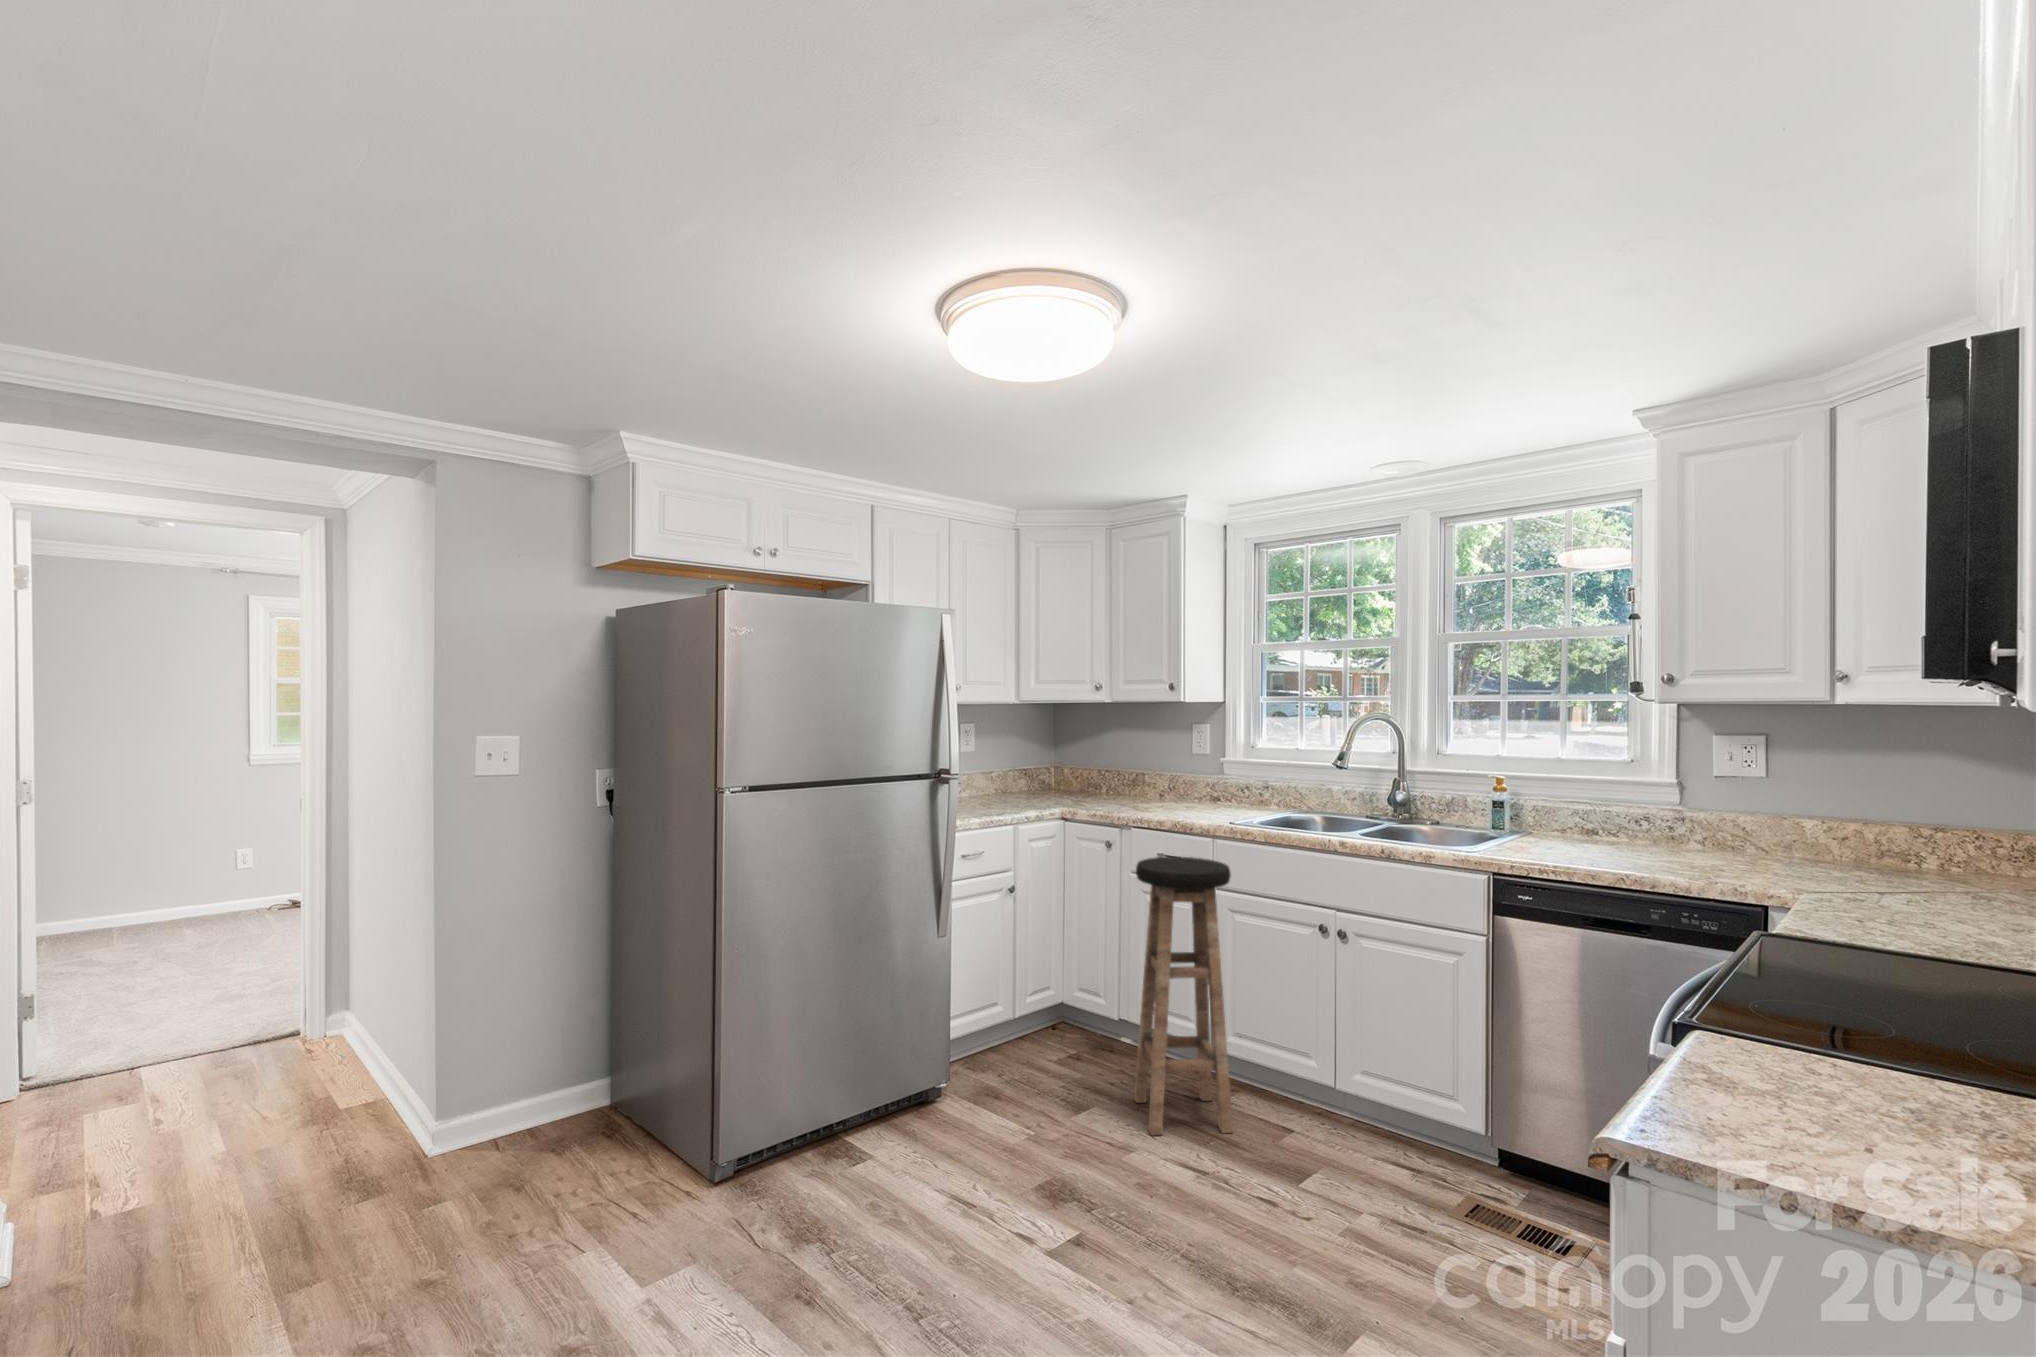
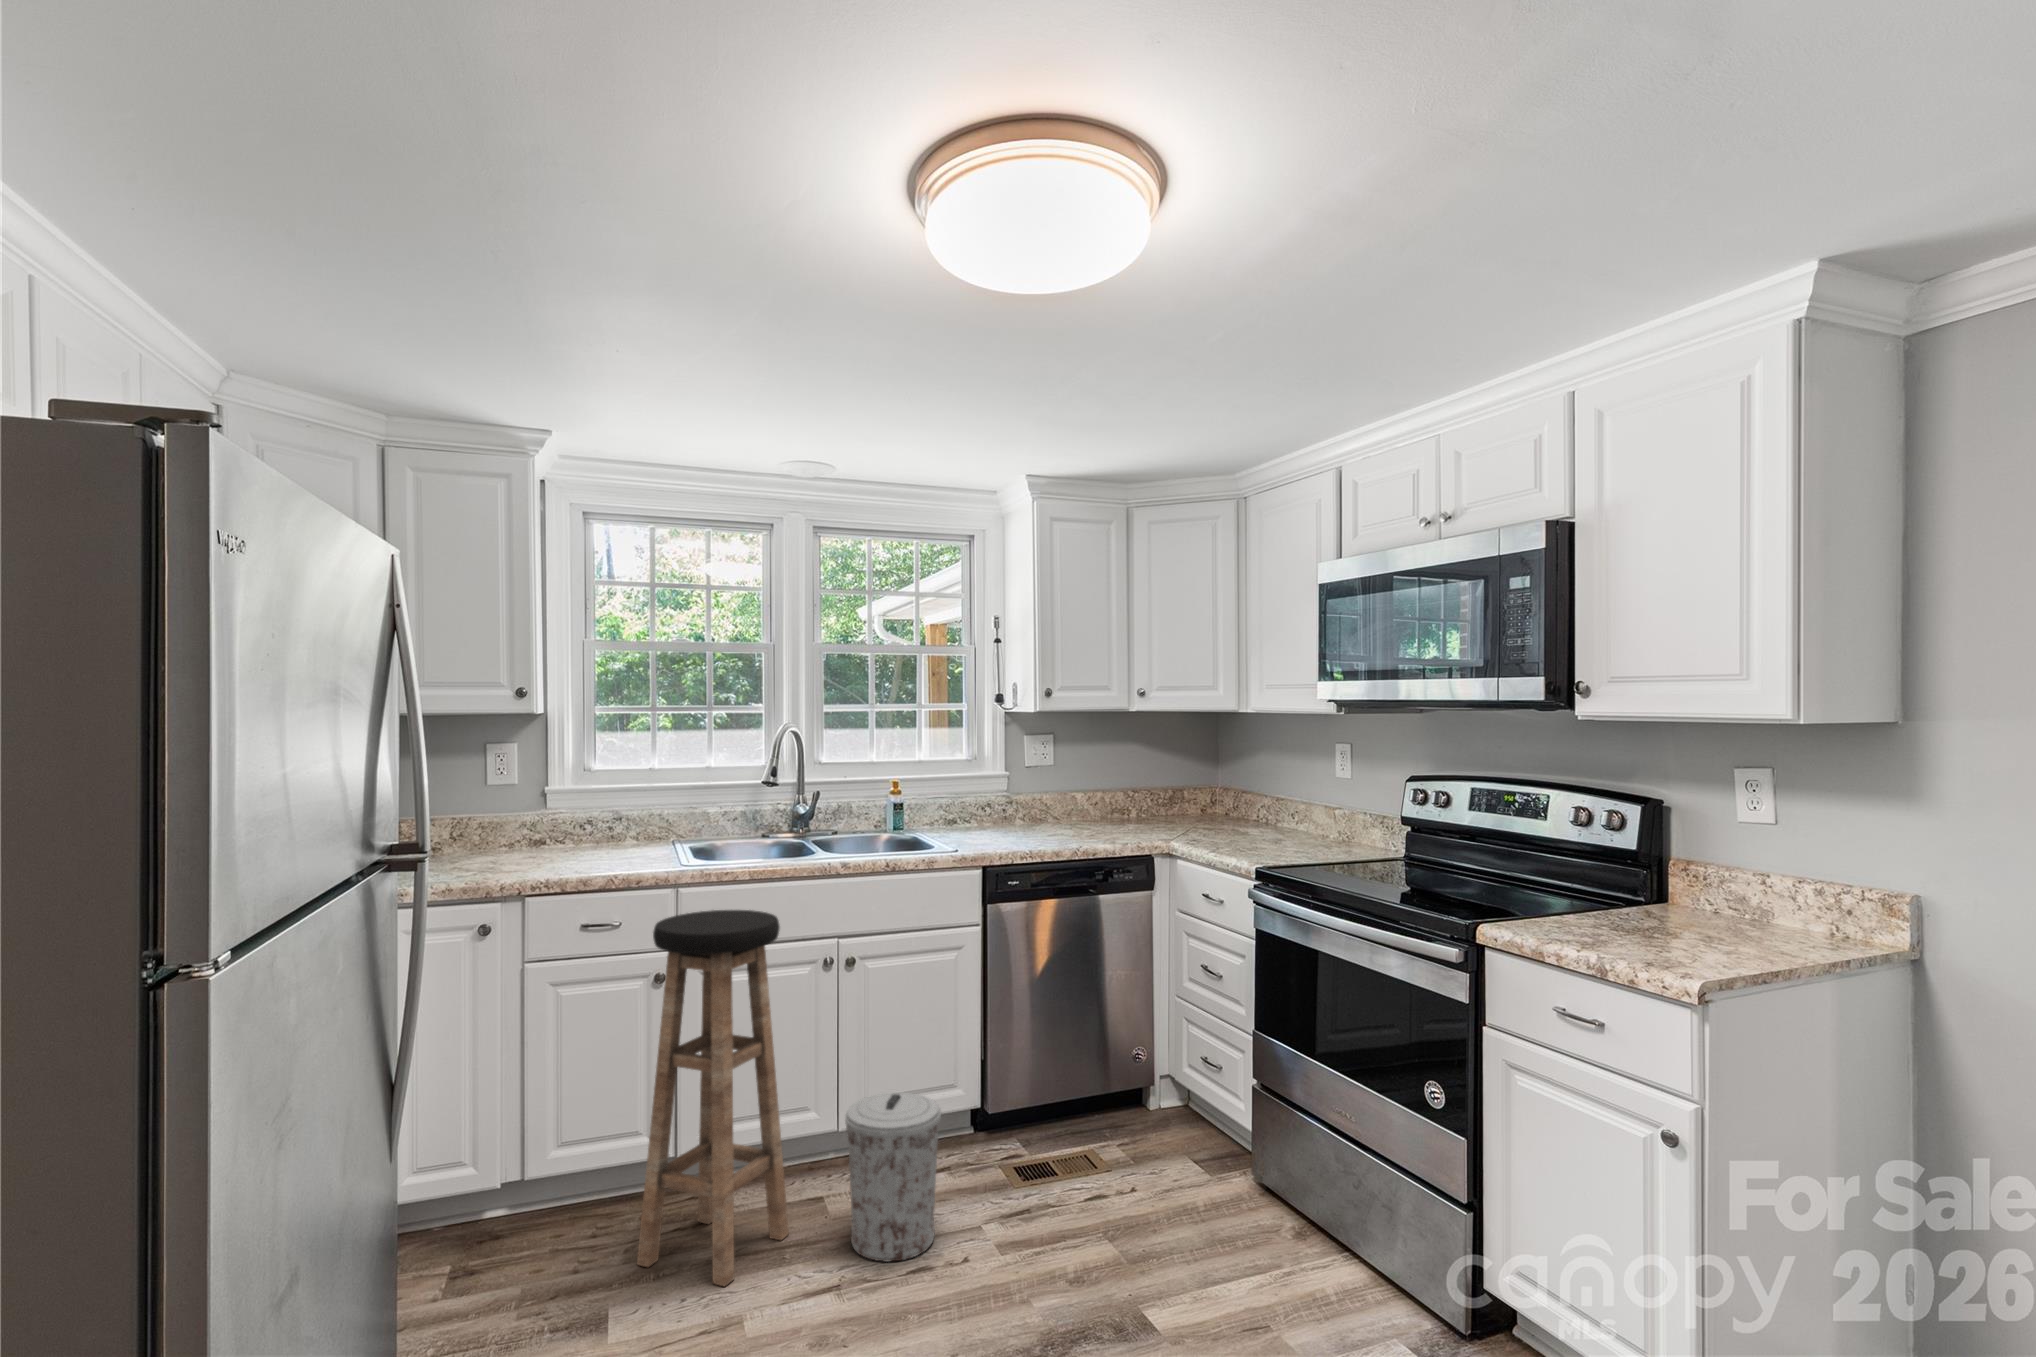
trash can: none [1242,1045,1330,1195] -> present [845,1093,941,1262]

